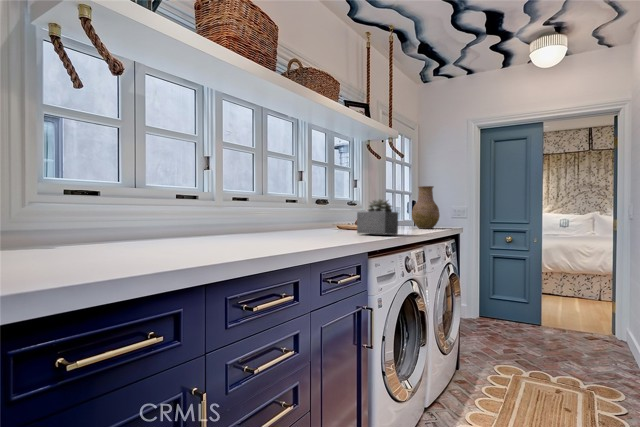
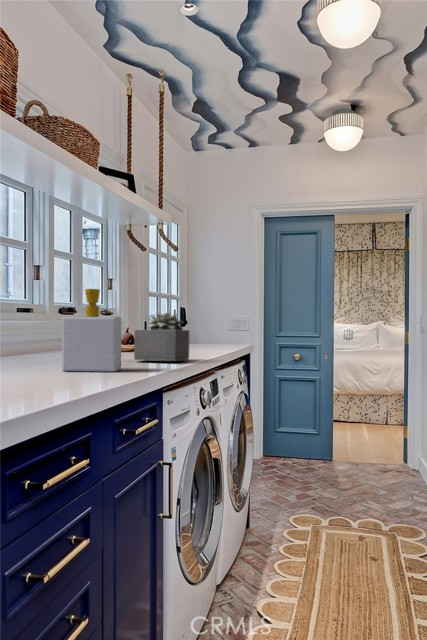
soap bottle: none [300,181,341,239] -> present [62,289,121,371]
vase: present [412,186,440,229] -> none [191,292,226,348]

